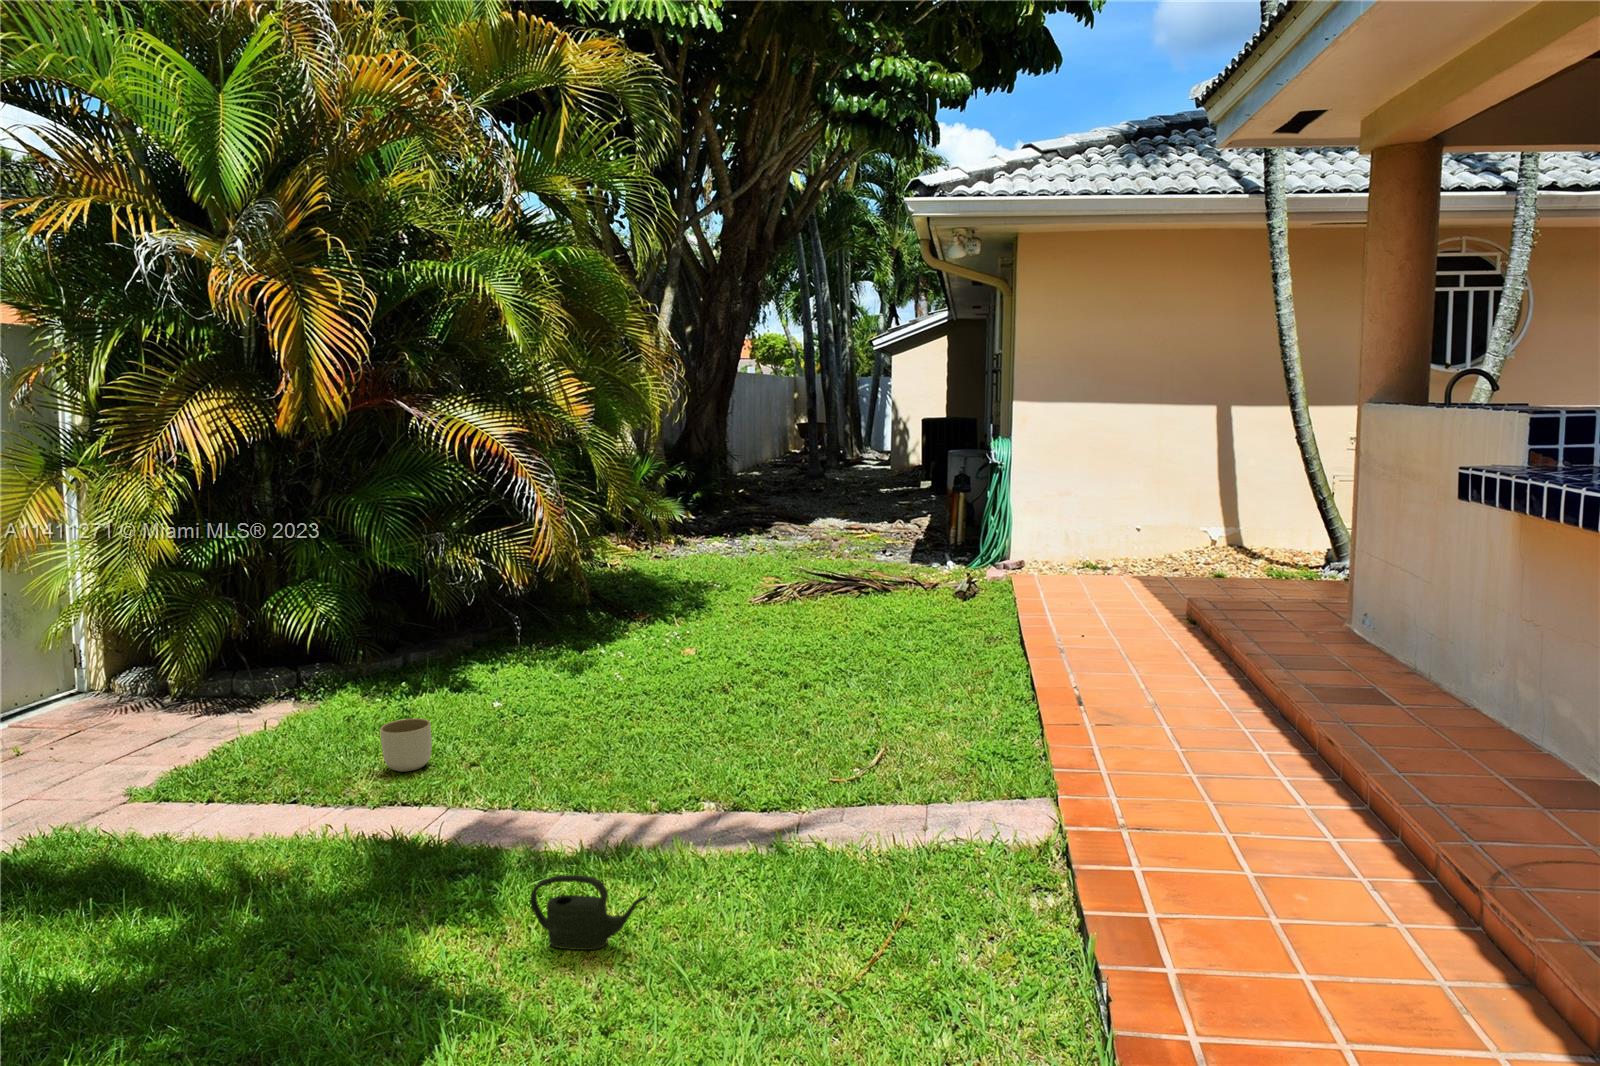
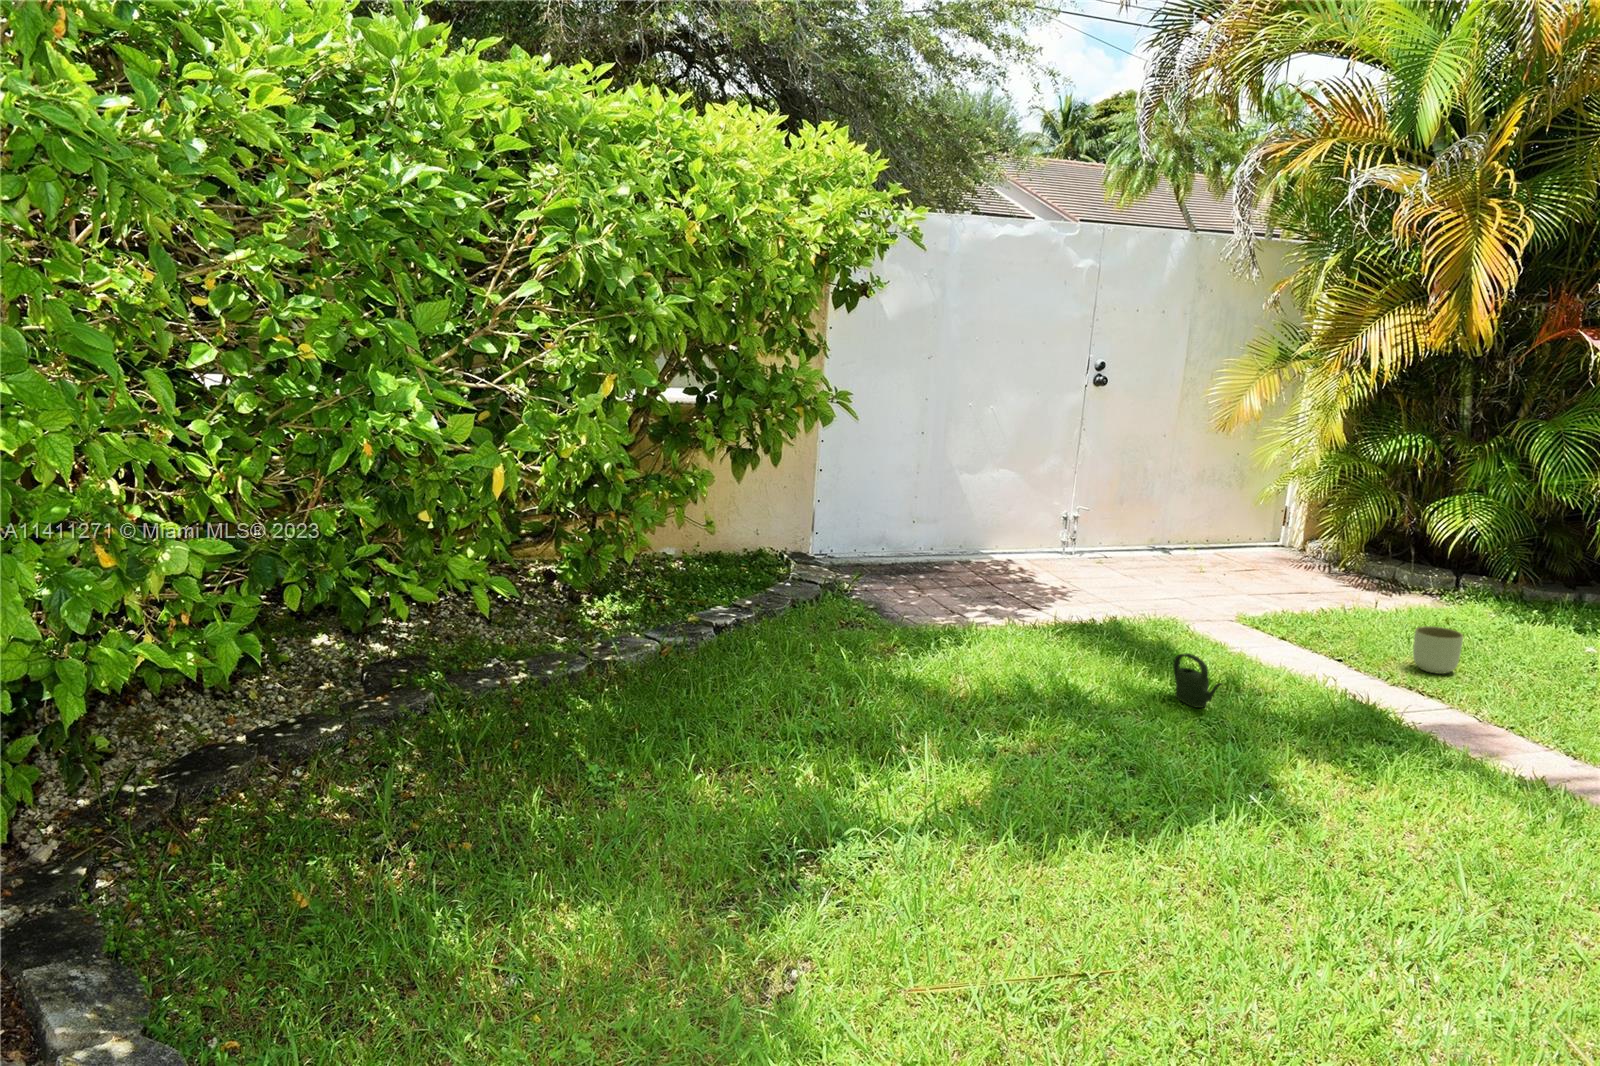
watering can: present [530,875,647,950] -> present [1173,653,1222,708]

